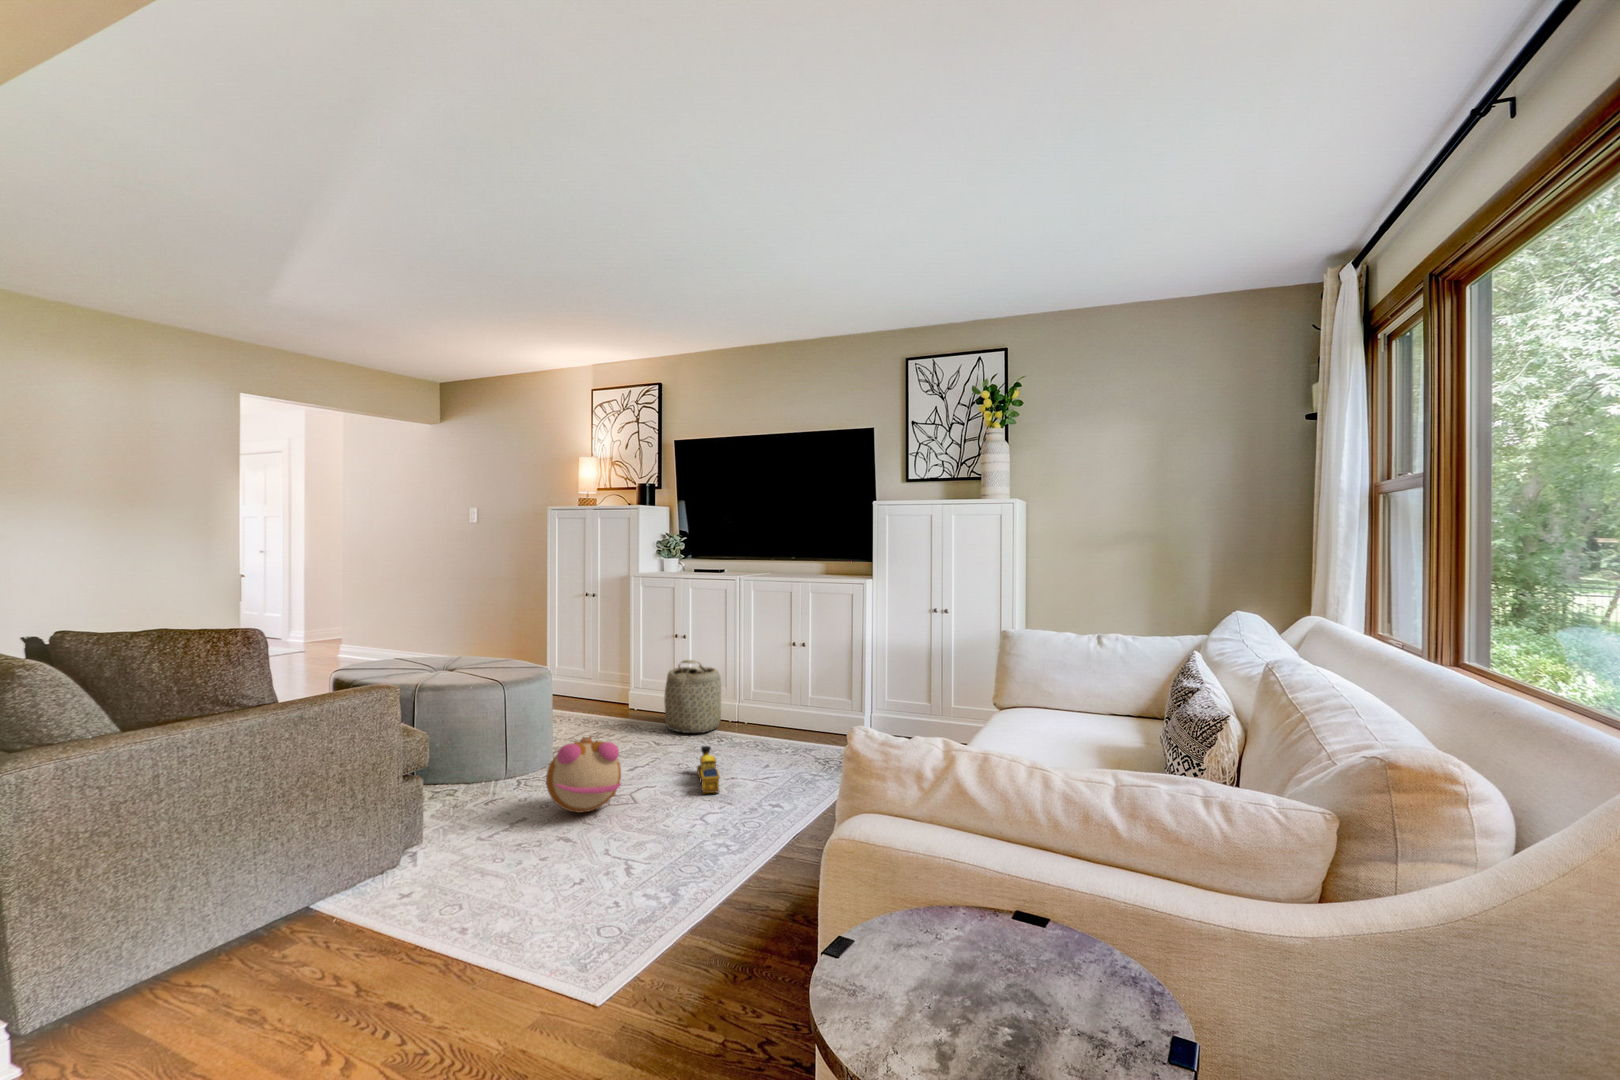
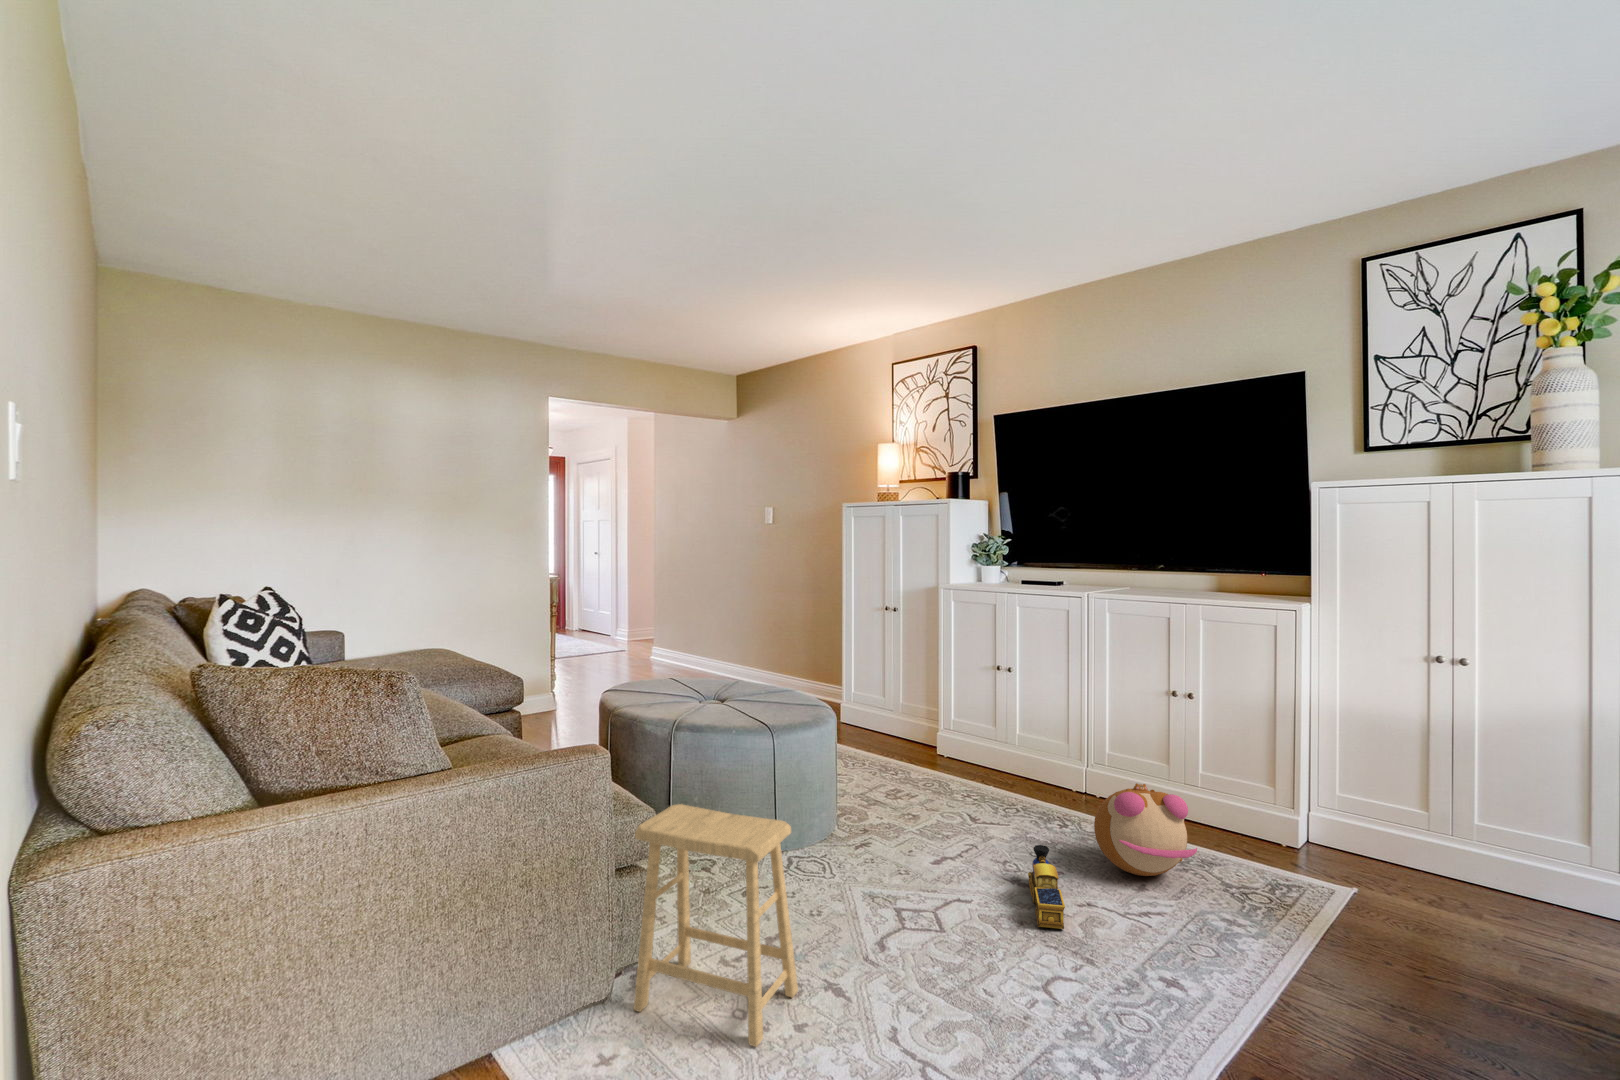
basket: present [664,660,721,733] -> none [982,705,1060,809]
footstool: none [402,728,534,881] -> present [634,804,798,1047]
plush toy: present [546,737,621,813] -> present [1094,783,1197,876]

